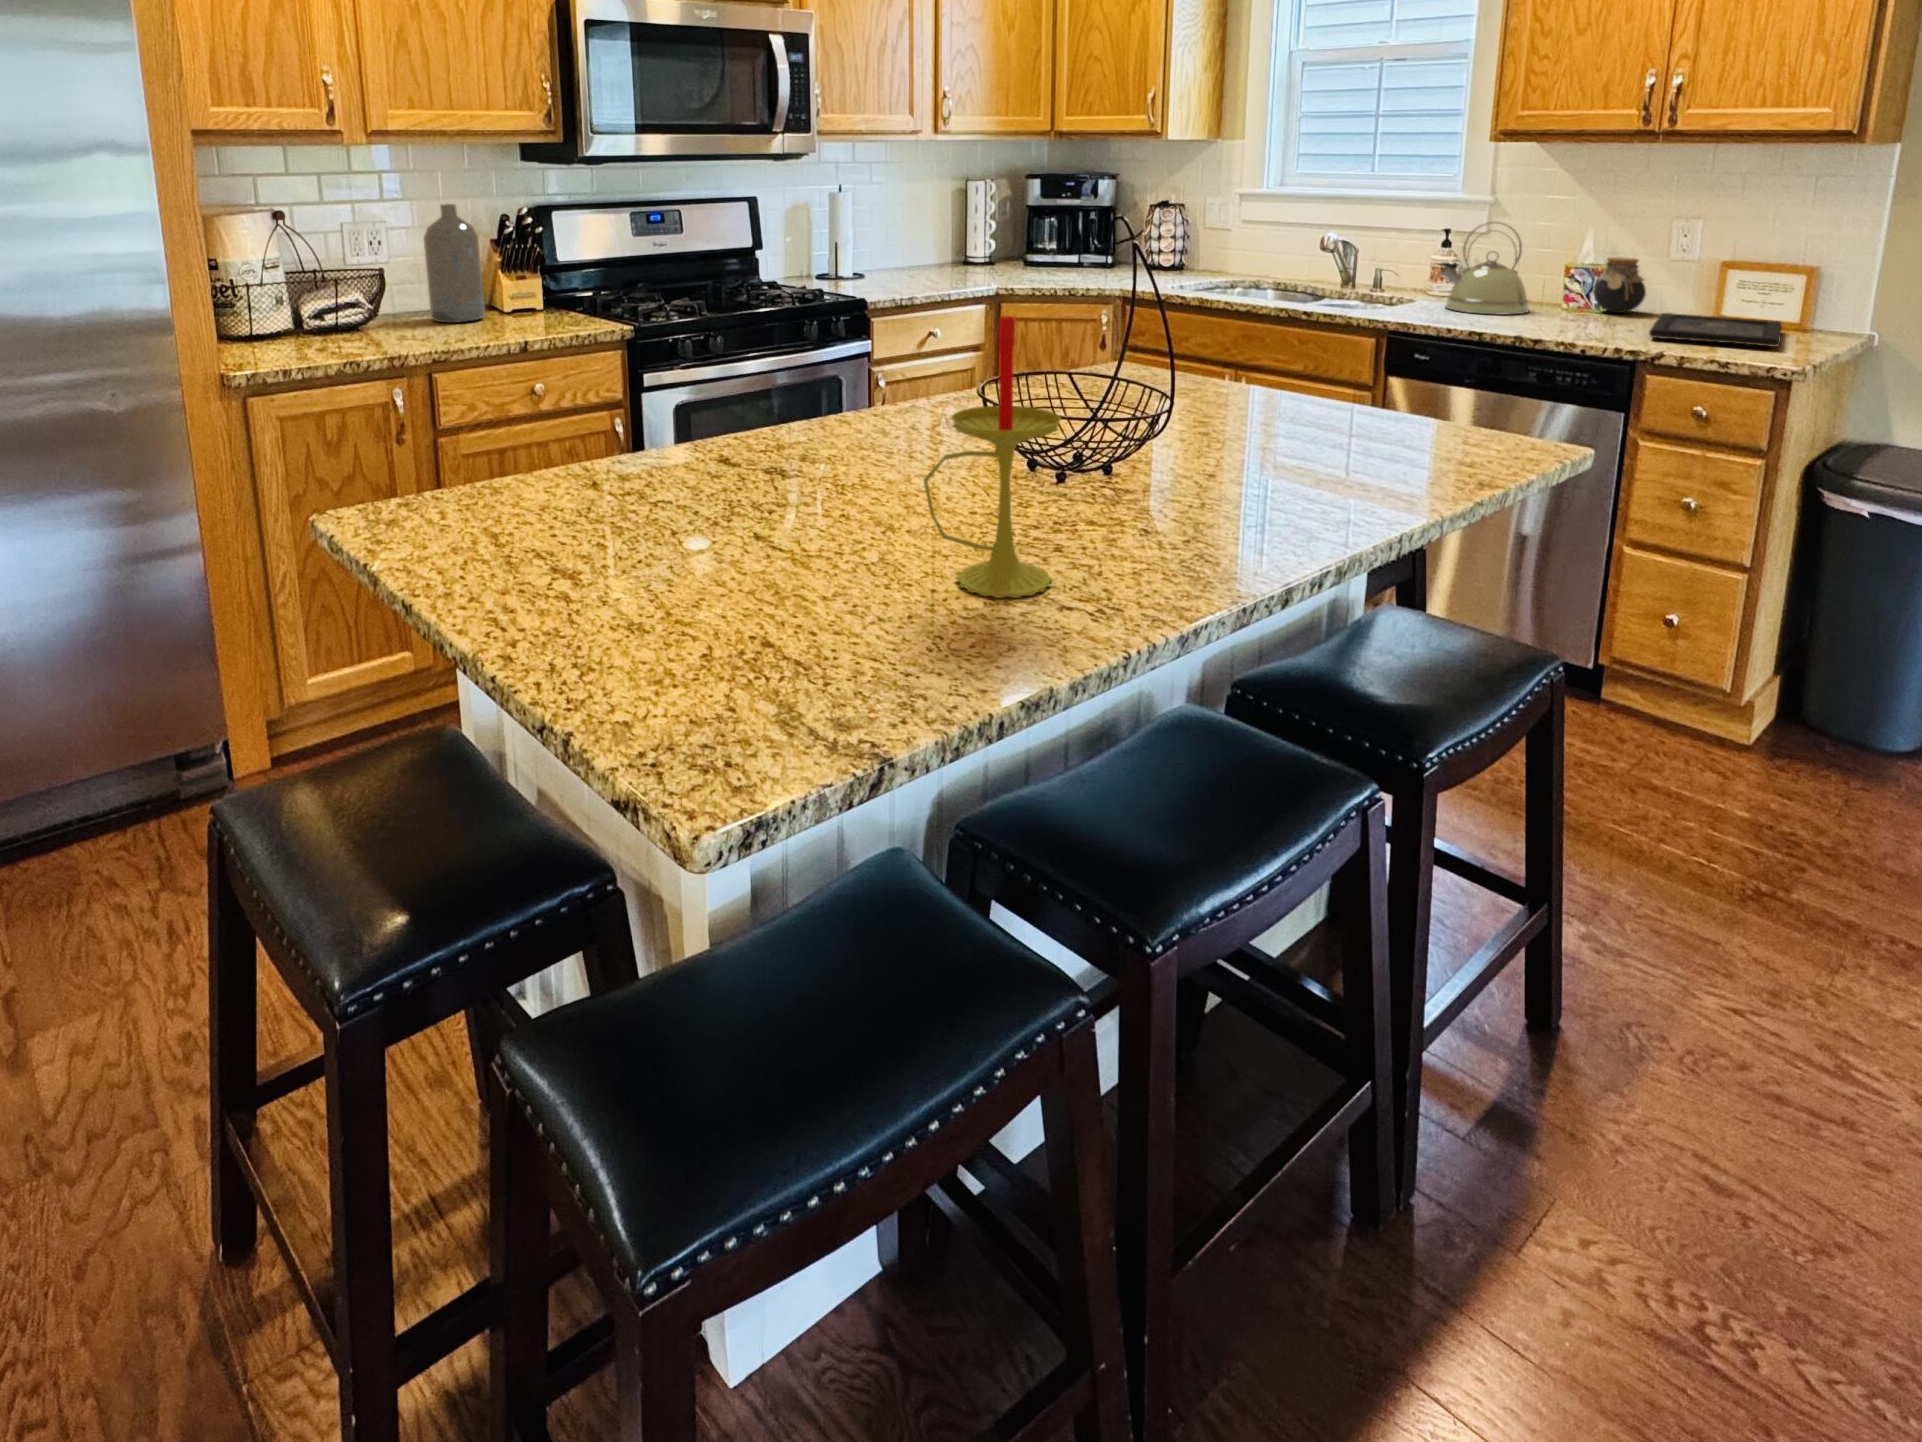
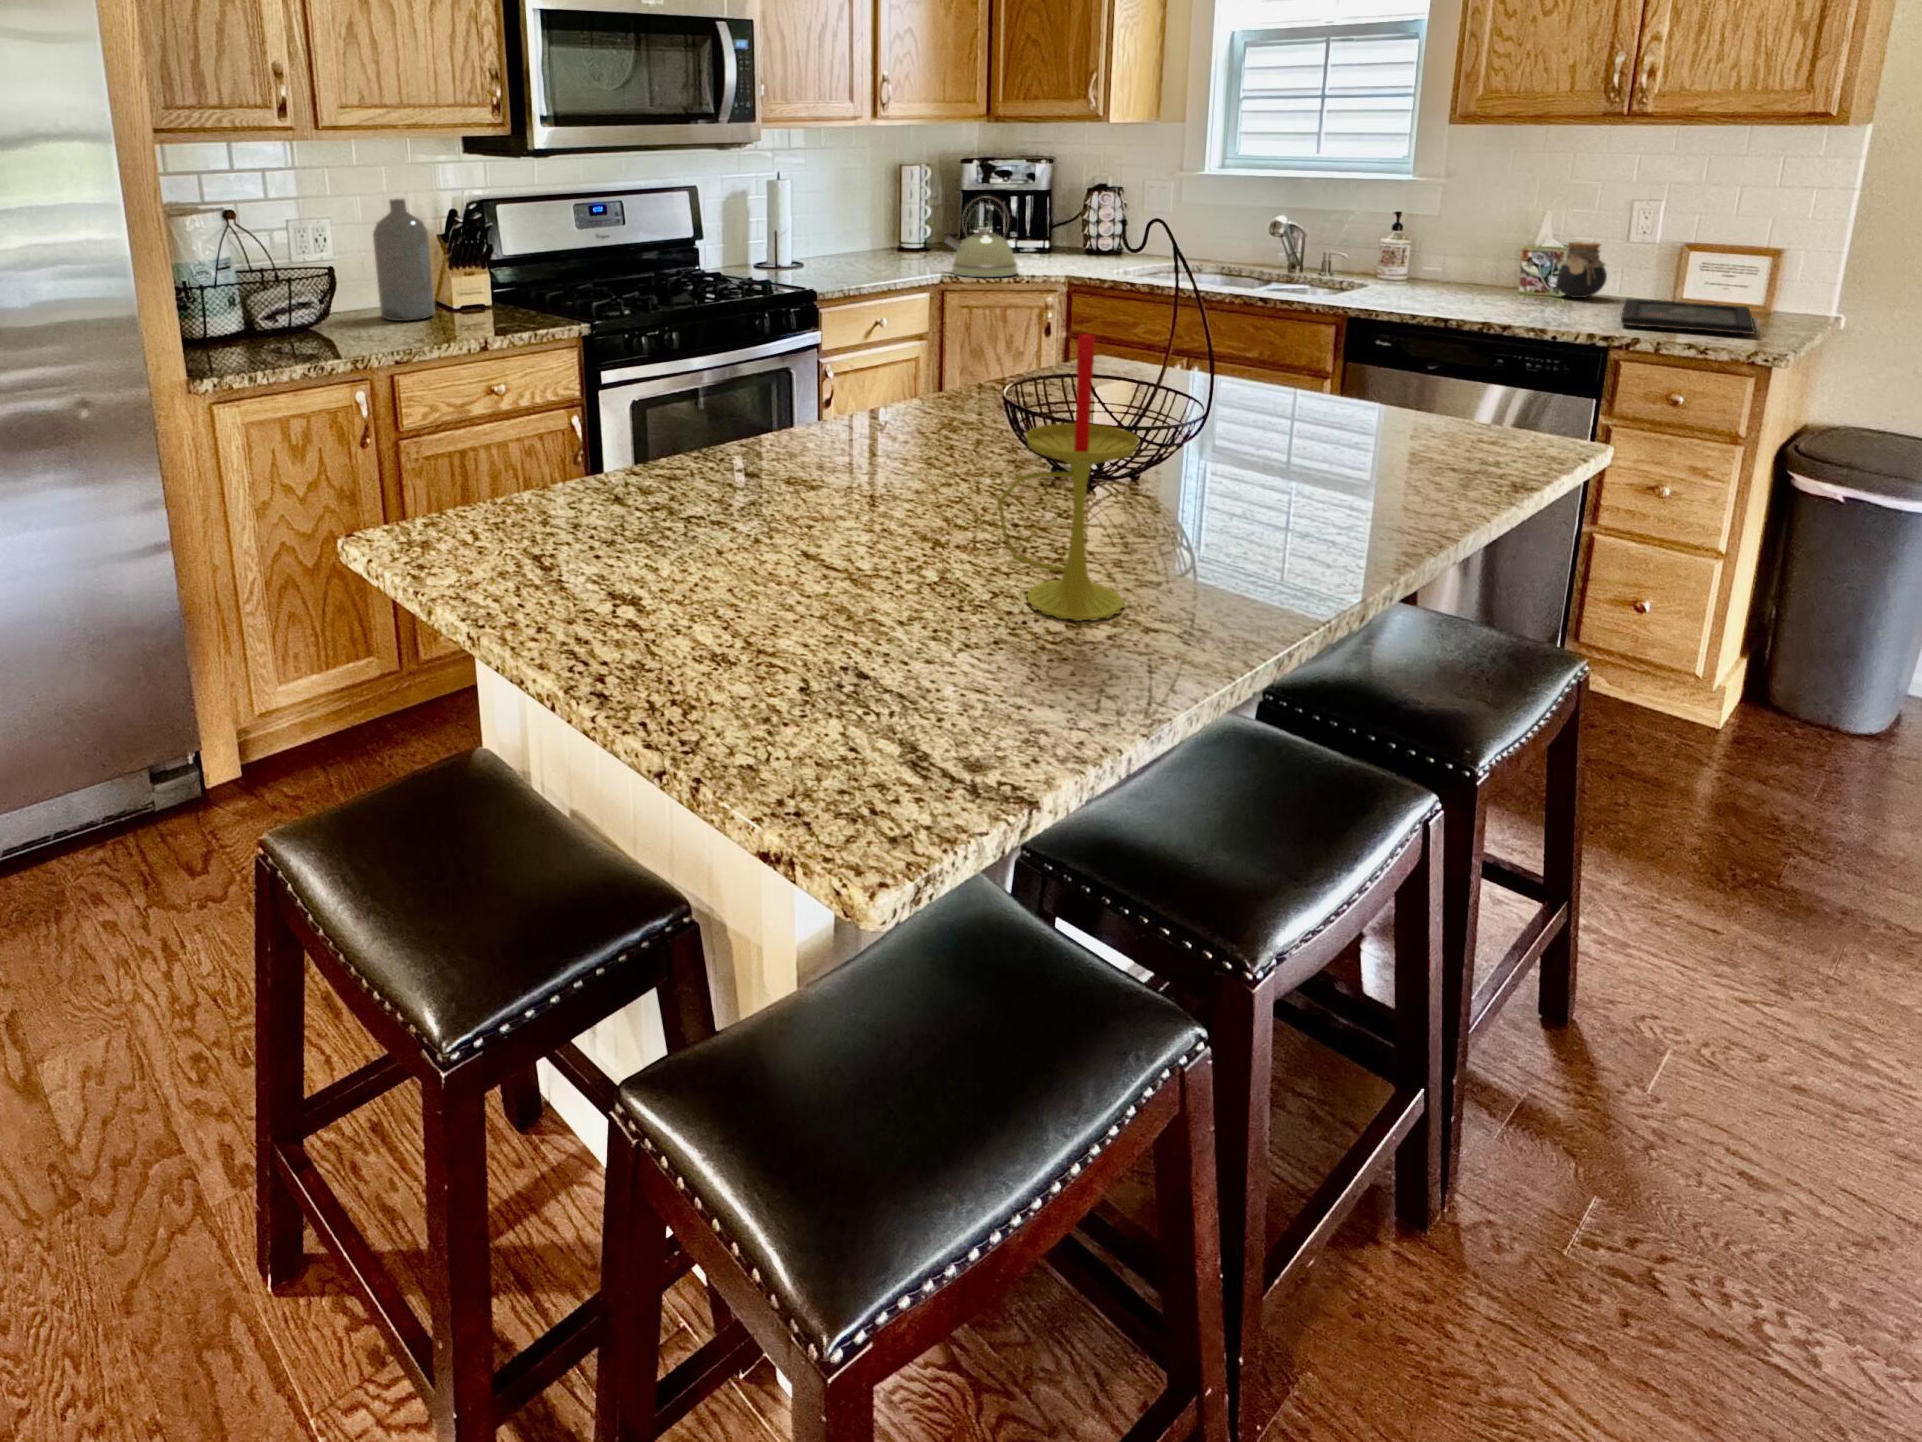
kettle: present [1439,222,1530,315] -> present [944,196,1018,277]

